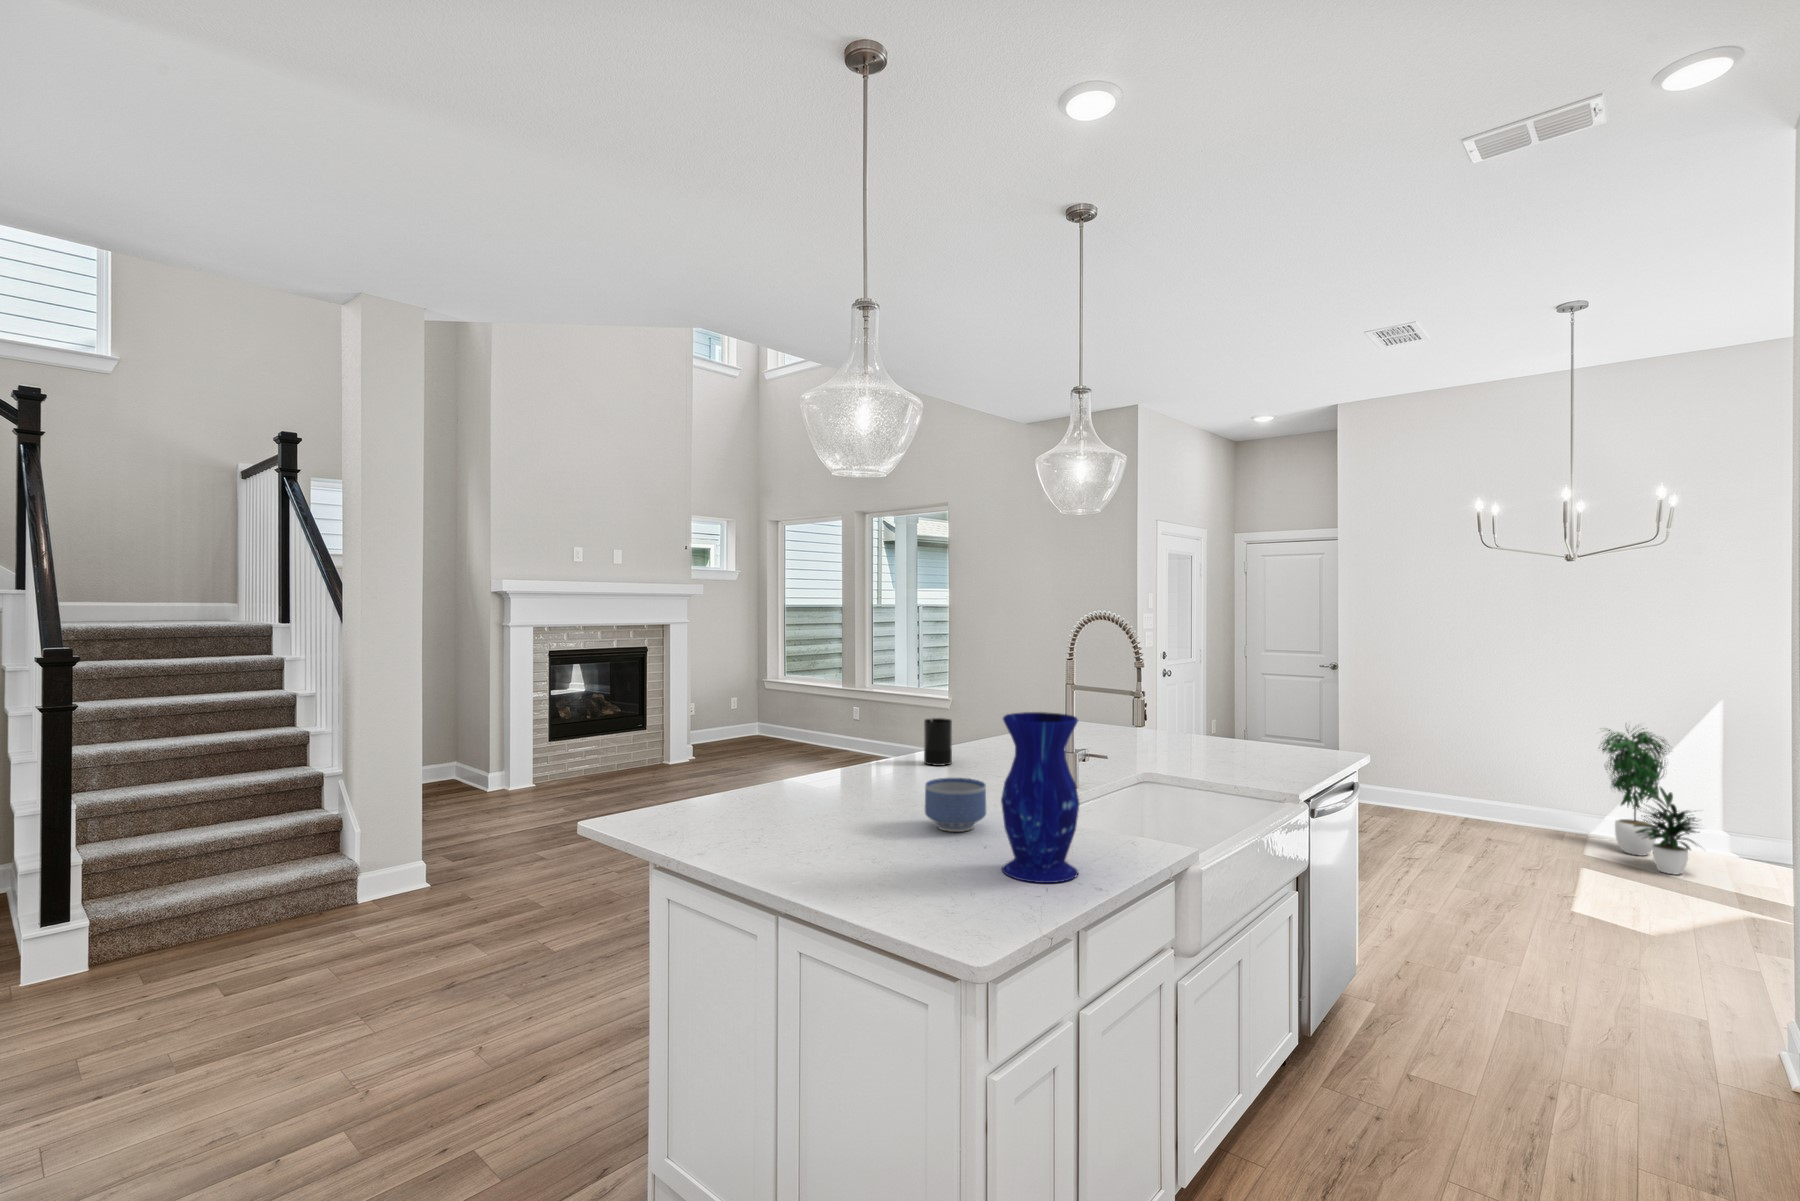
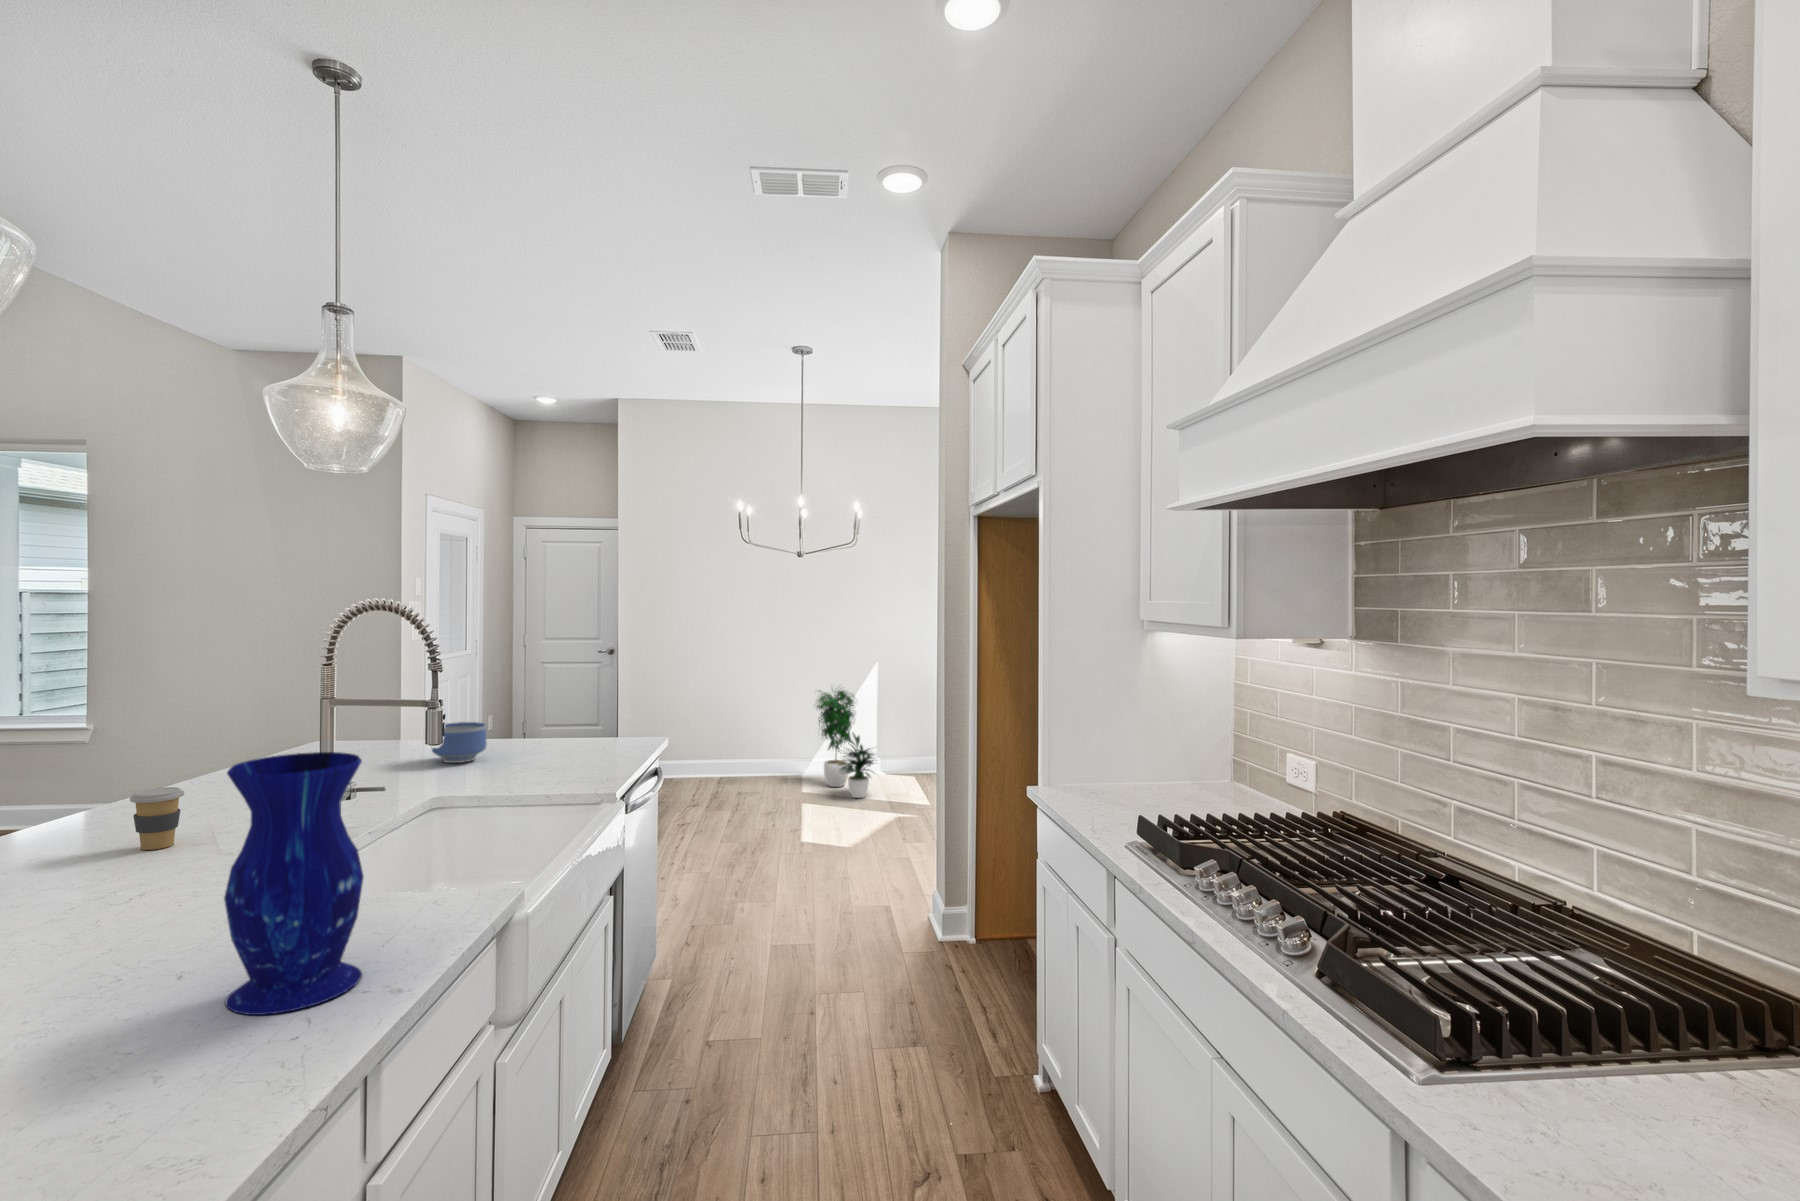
candle: present [924,718,952,766] -> none [52,763,114,840]
coffee cup: none [959,737,987,778] -> present [130,787,184,850]
bowl: present [925,778,986,832] -> present [432,722,487,763]

